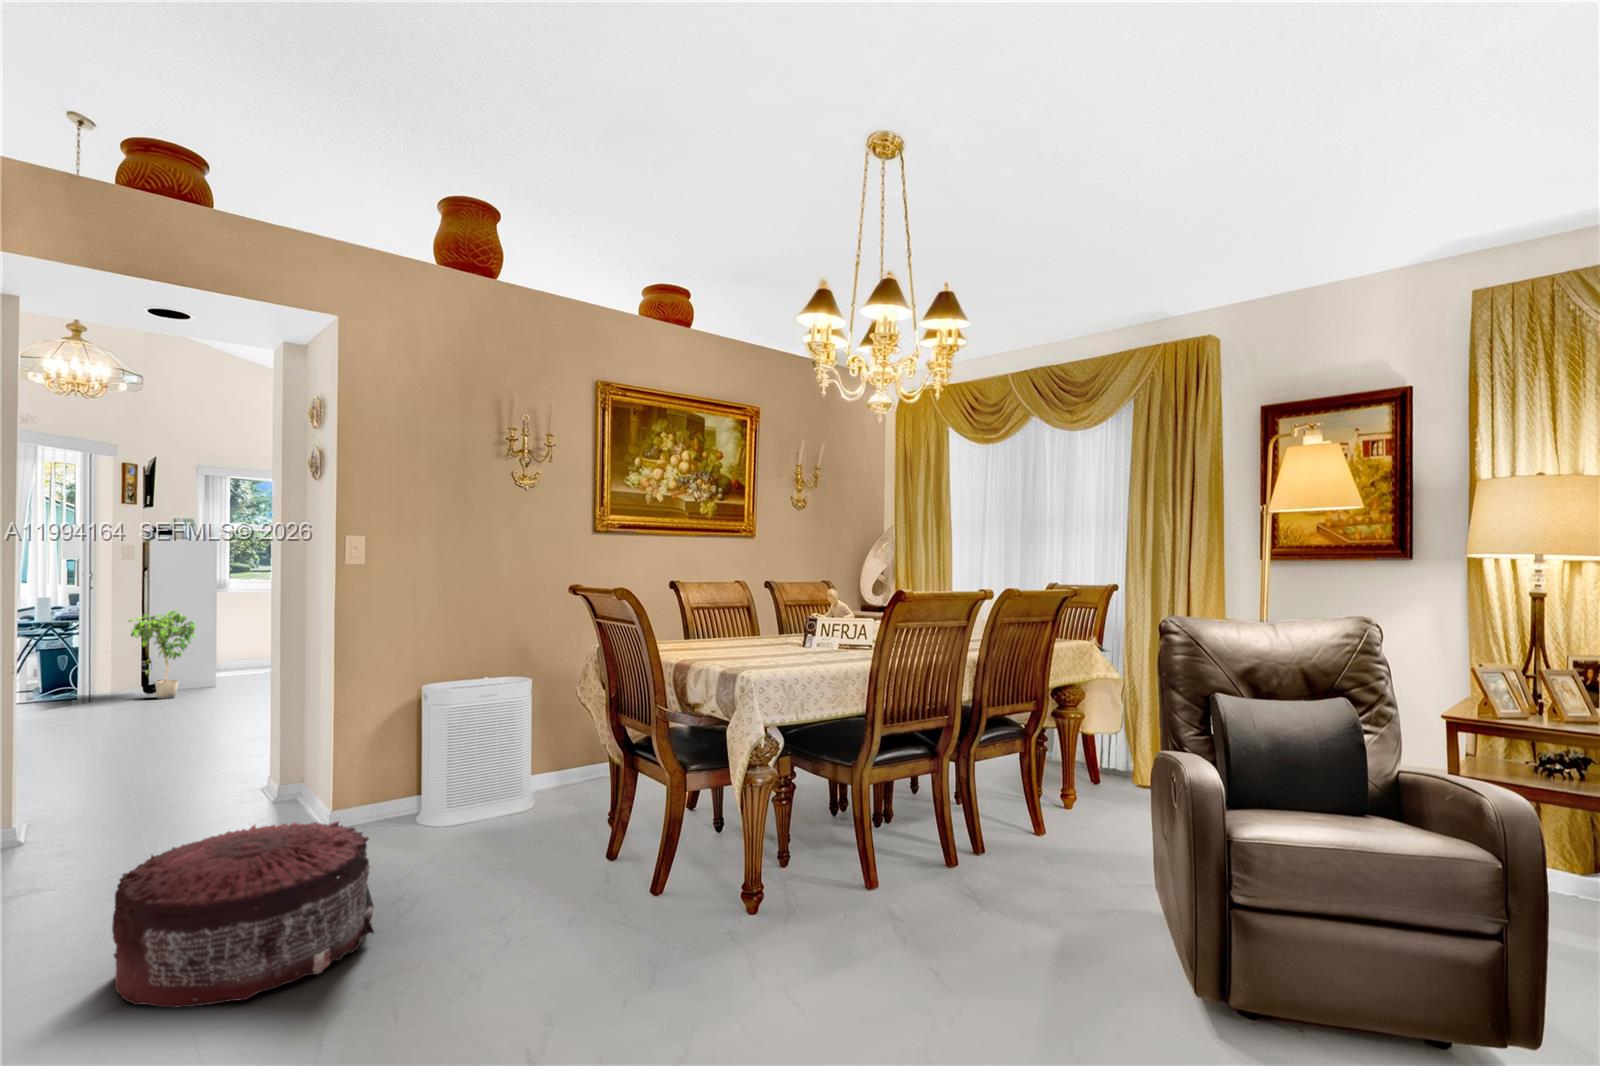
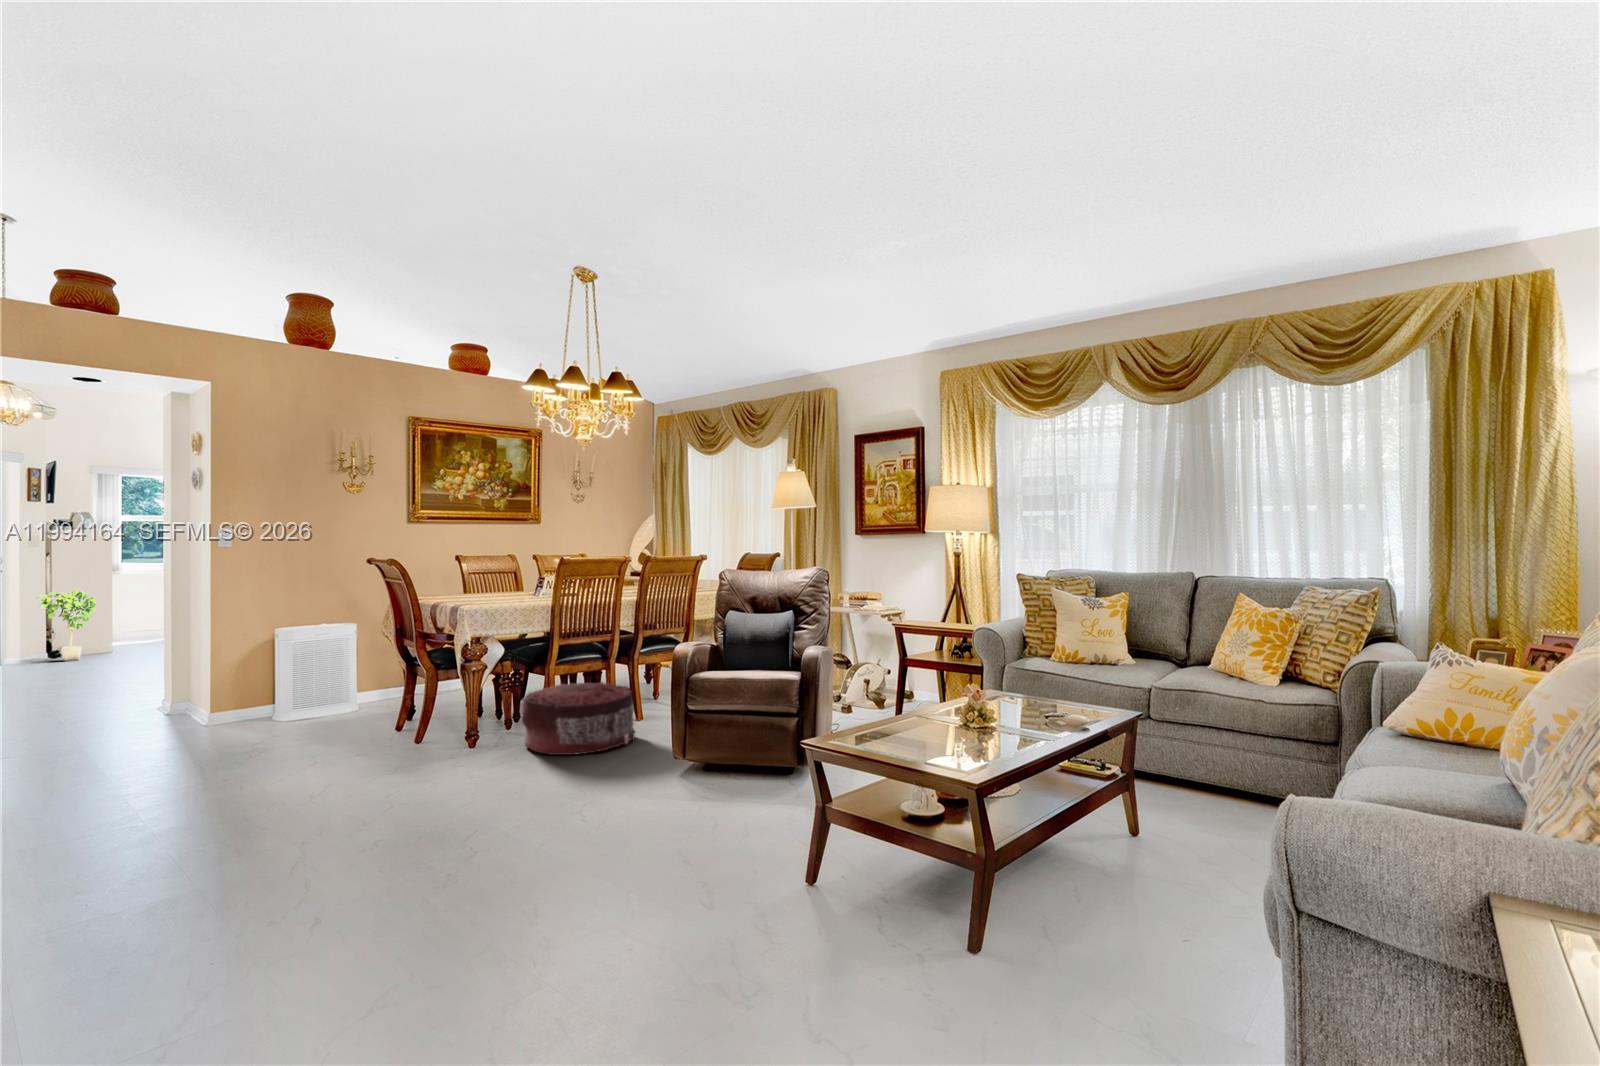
pouf: present [112,821,374,1007] -> present [522,682,635,755]

